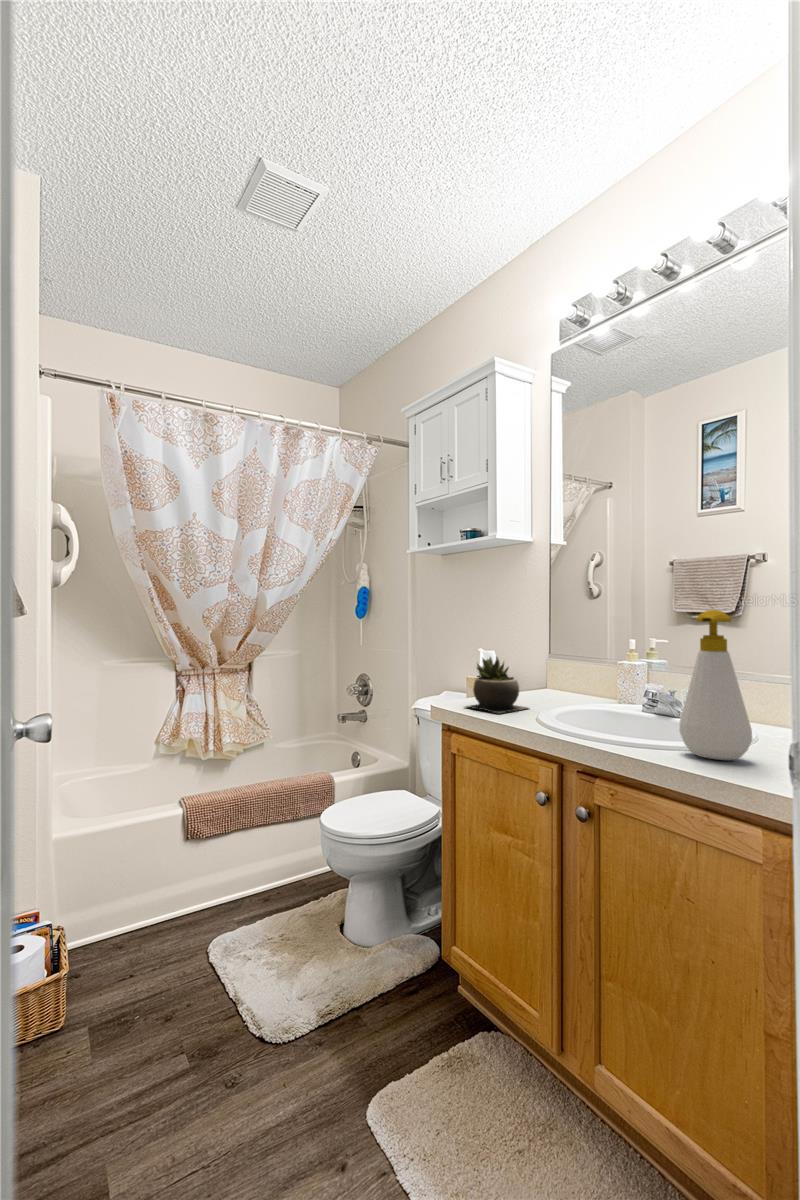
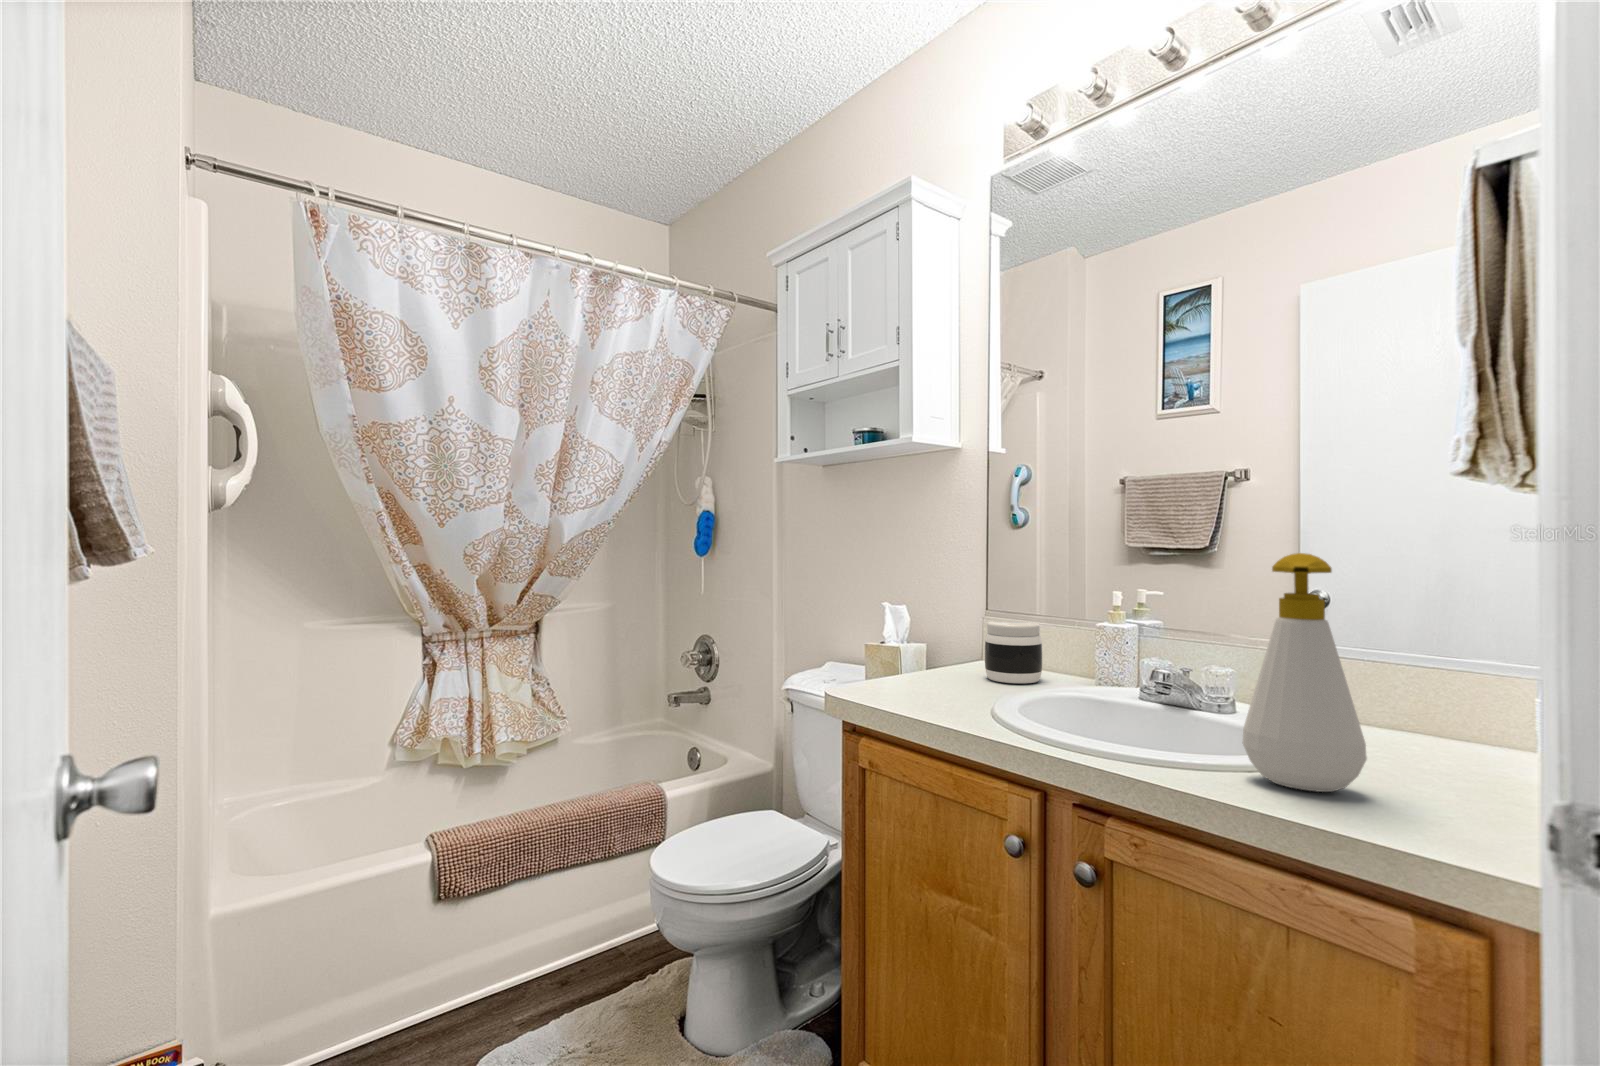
succulent plant: present [465,657,527,713] -> none [874,617,975,706]
jar: none [544,660,582,702] -> present [985,620,1042,683]

